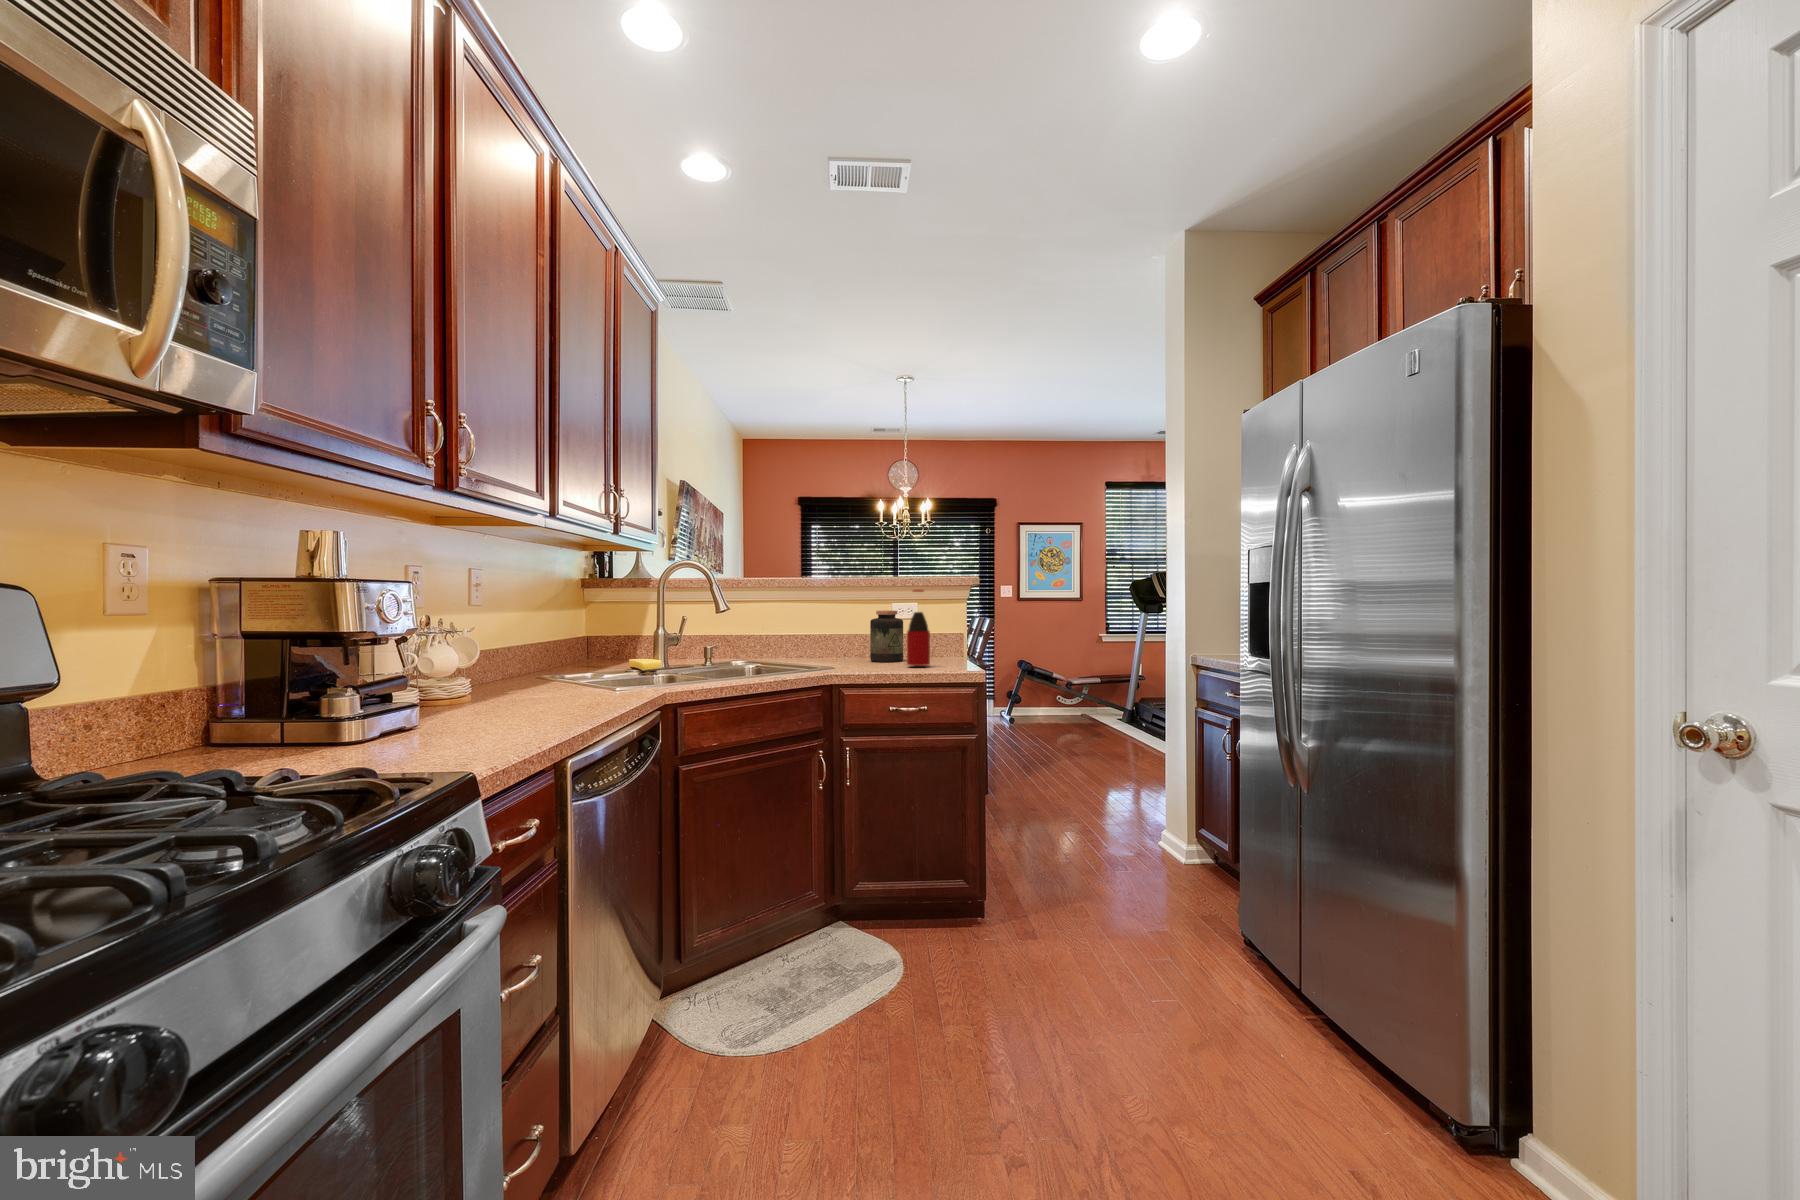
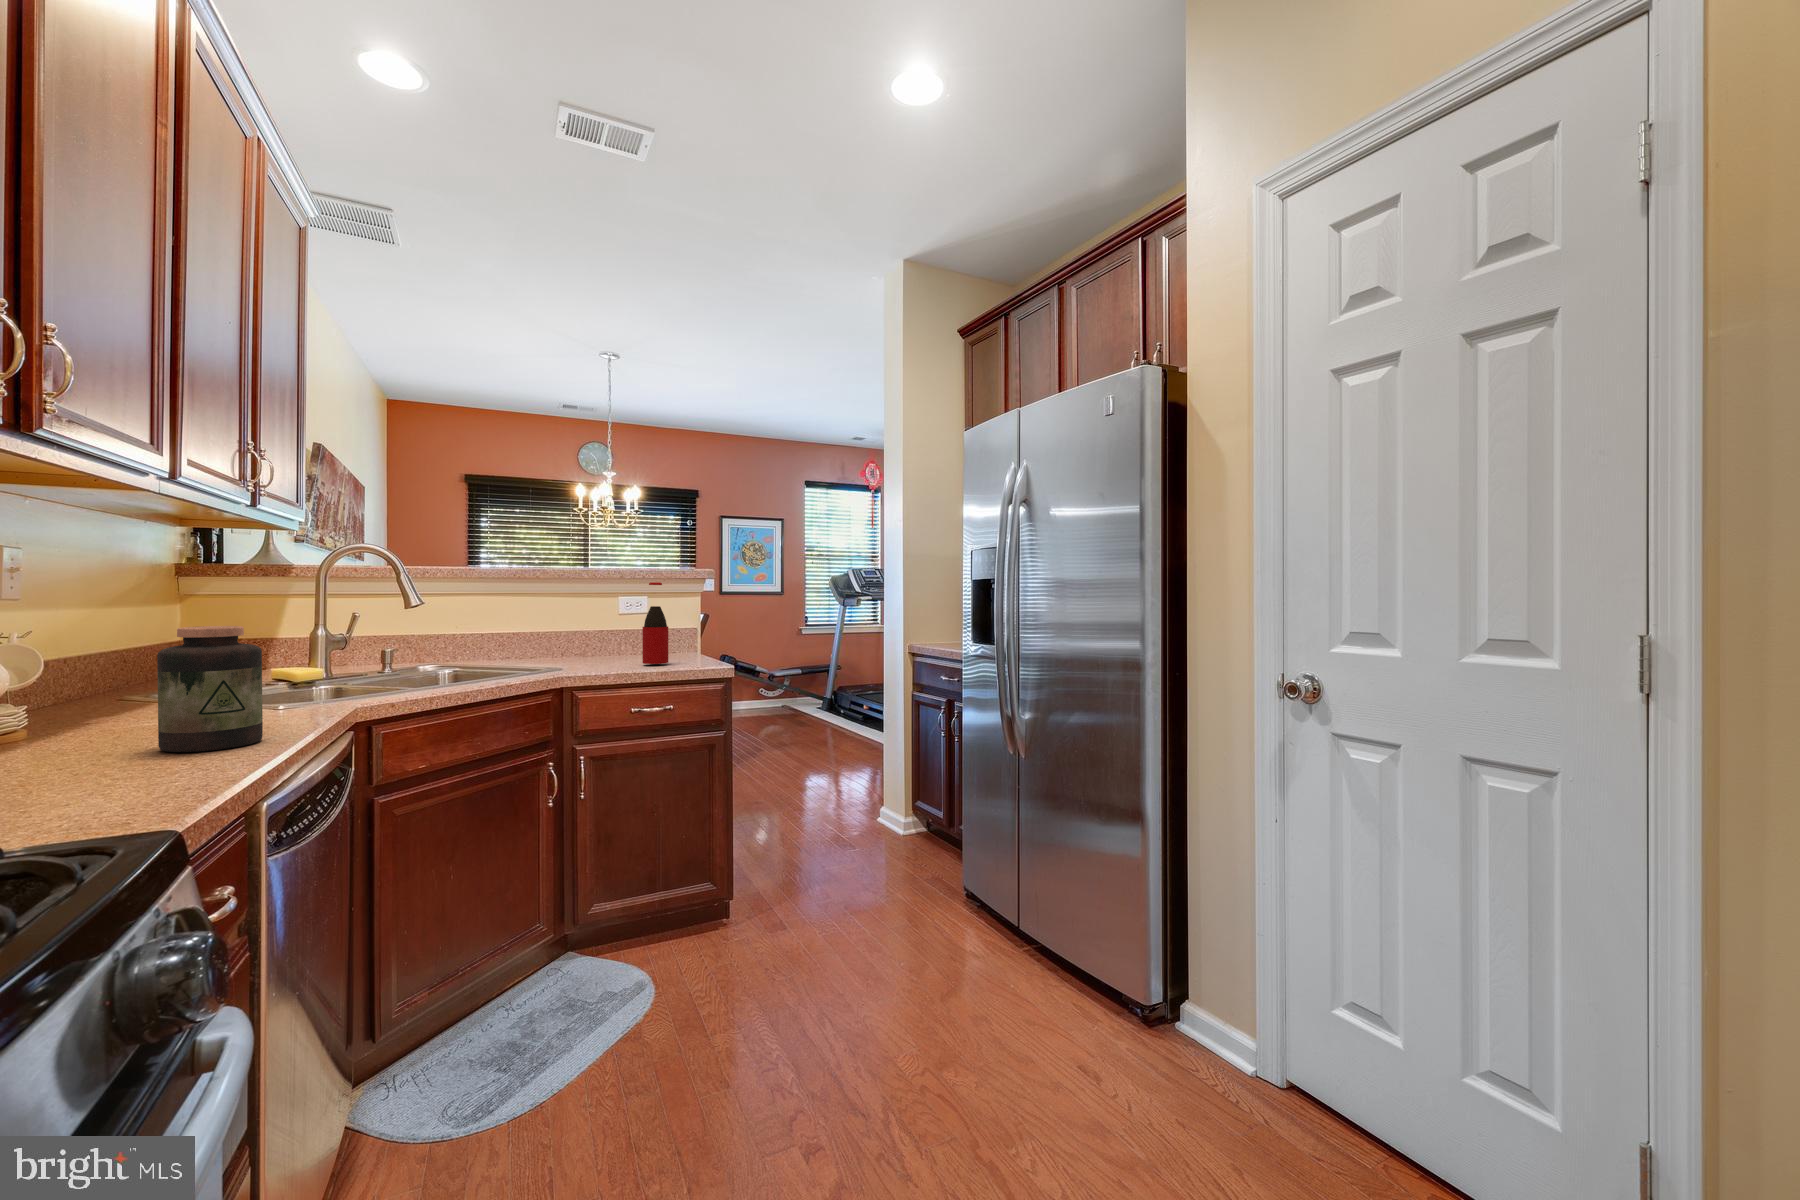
jar: present [870,610,903,662] -> present [157,626,263,752]

